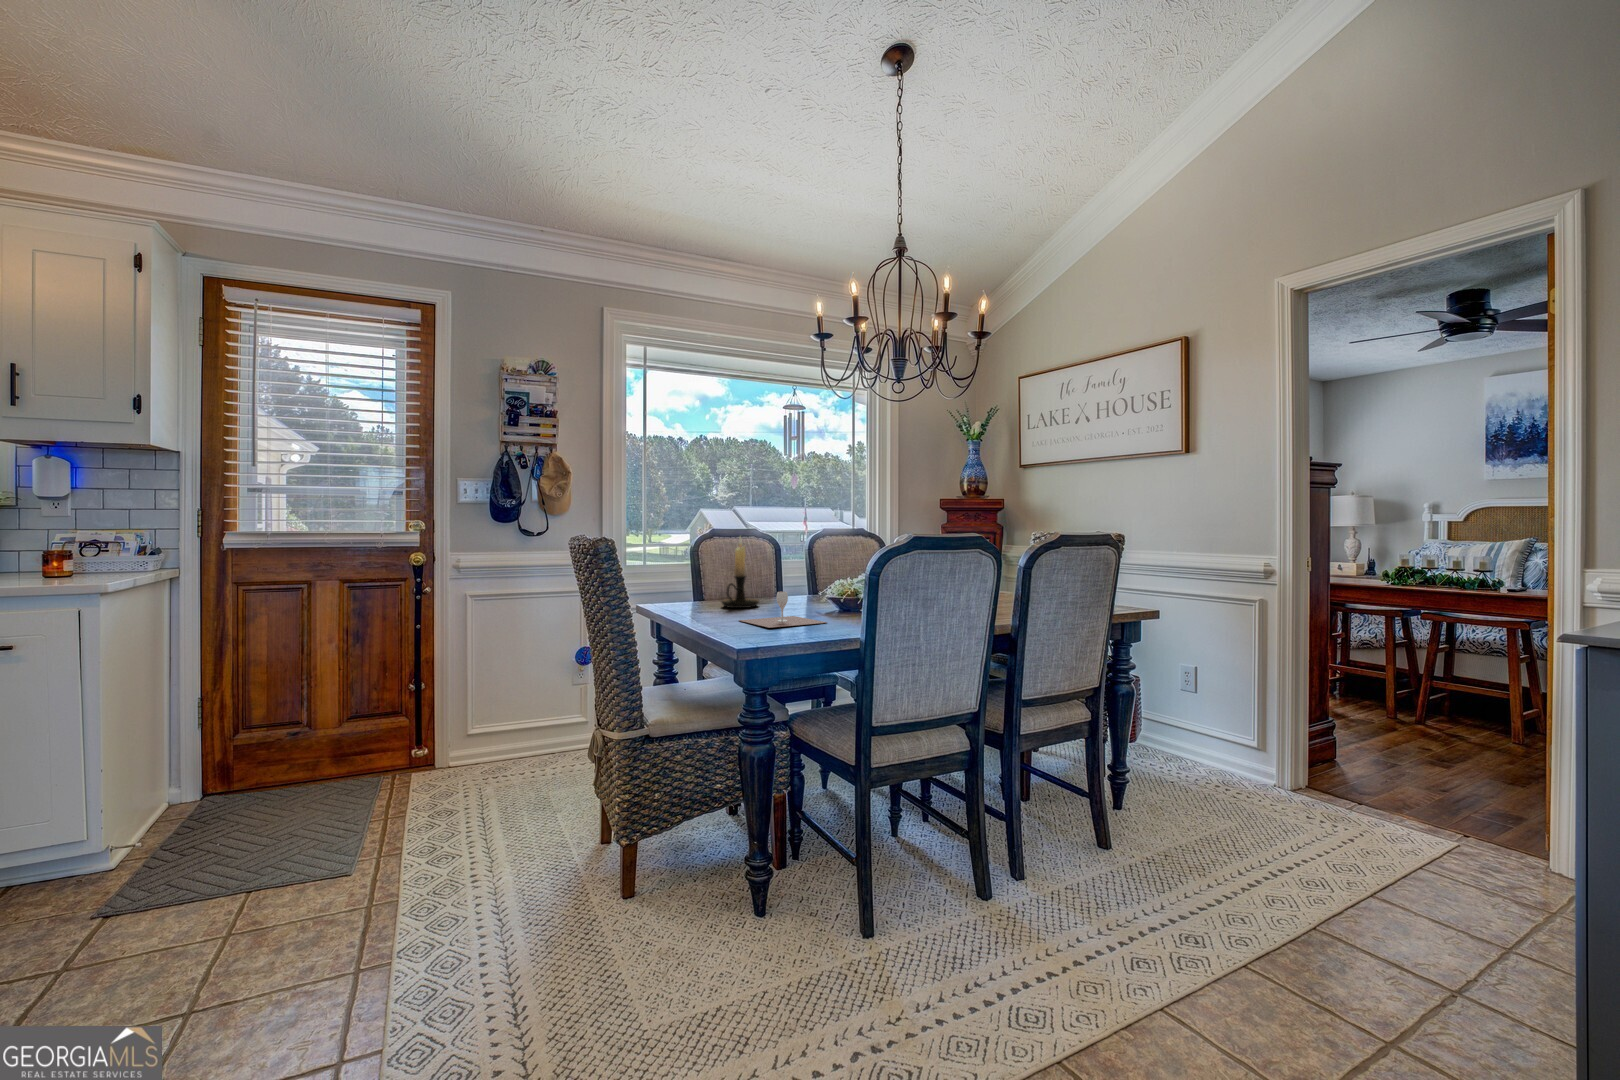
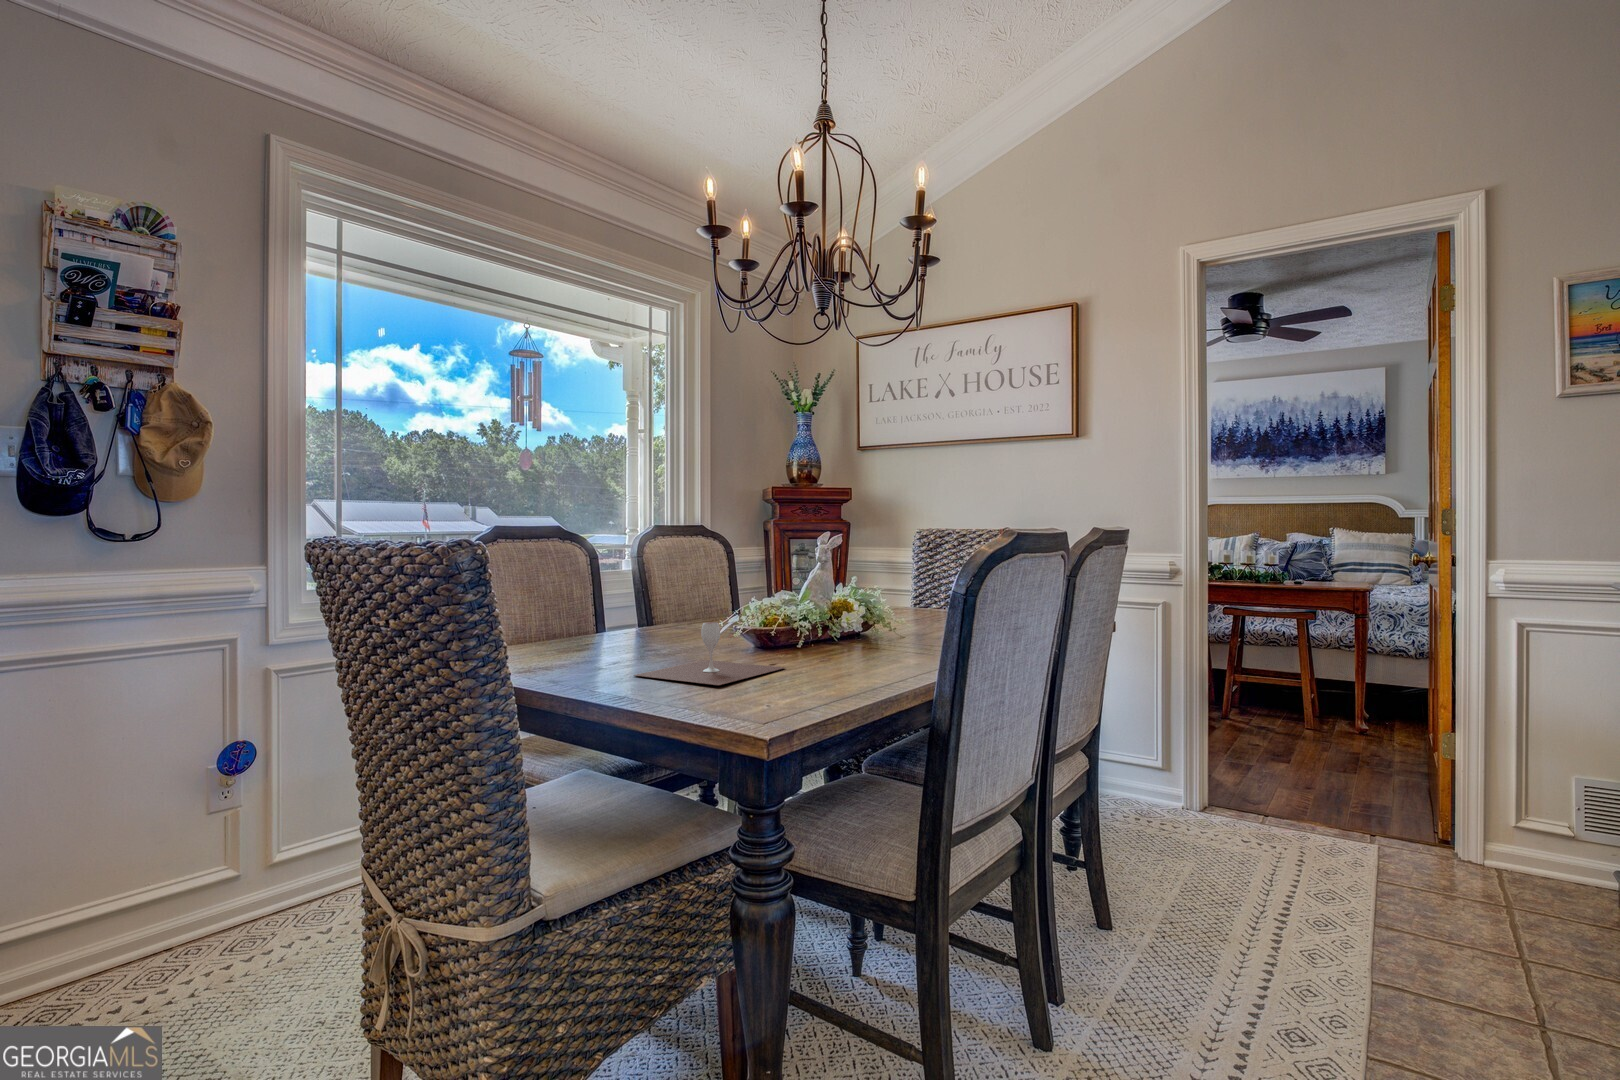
candle holder: present [722,538,759,608] -> none [553,534,616,653]

